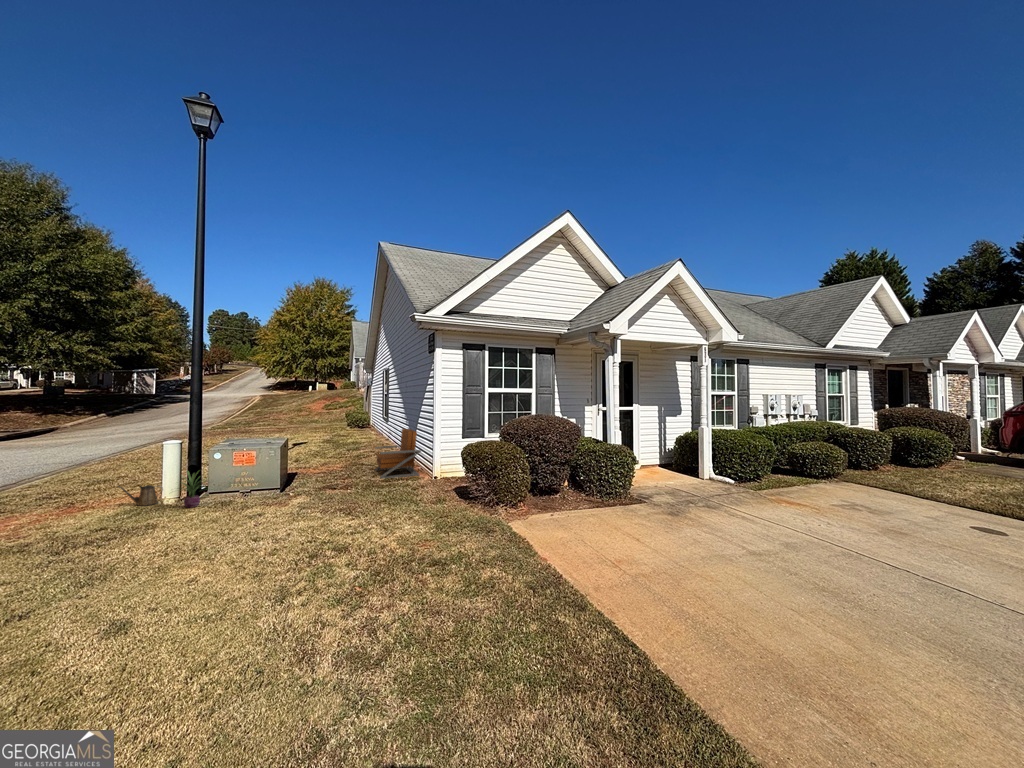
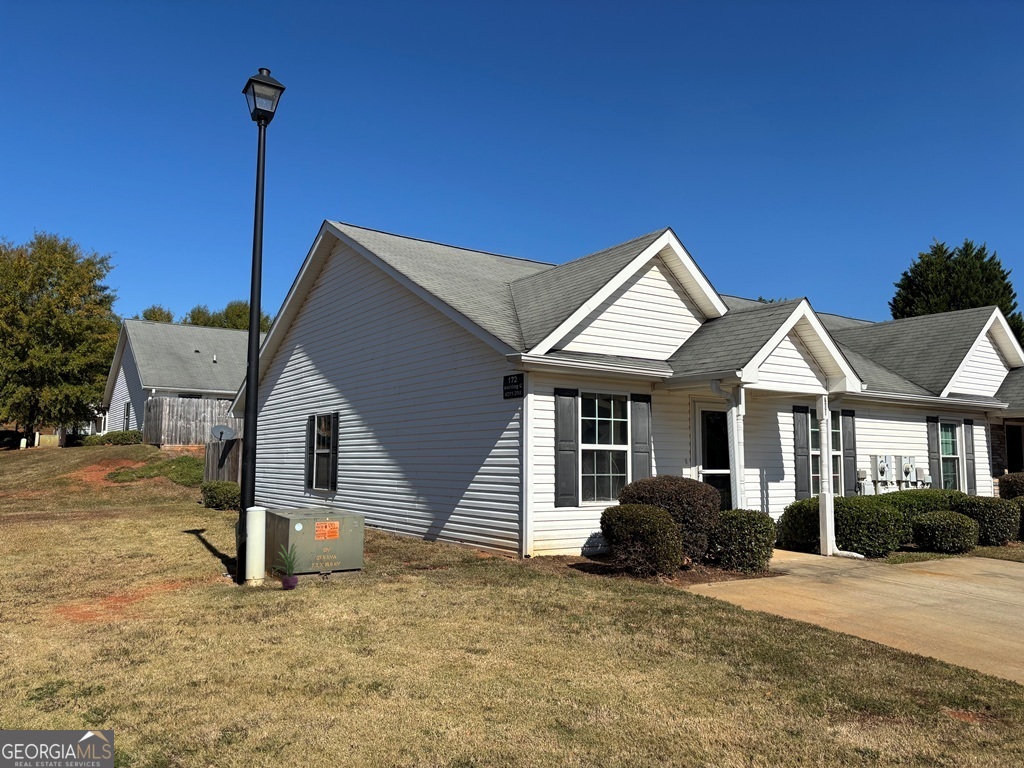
lounge chair: present [375,429,421,479] -> none [419,496,494,561]
watering can: present [118,485,163,506] -> none [196,564,241,589]

